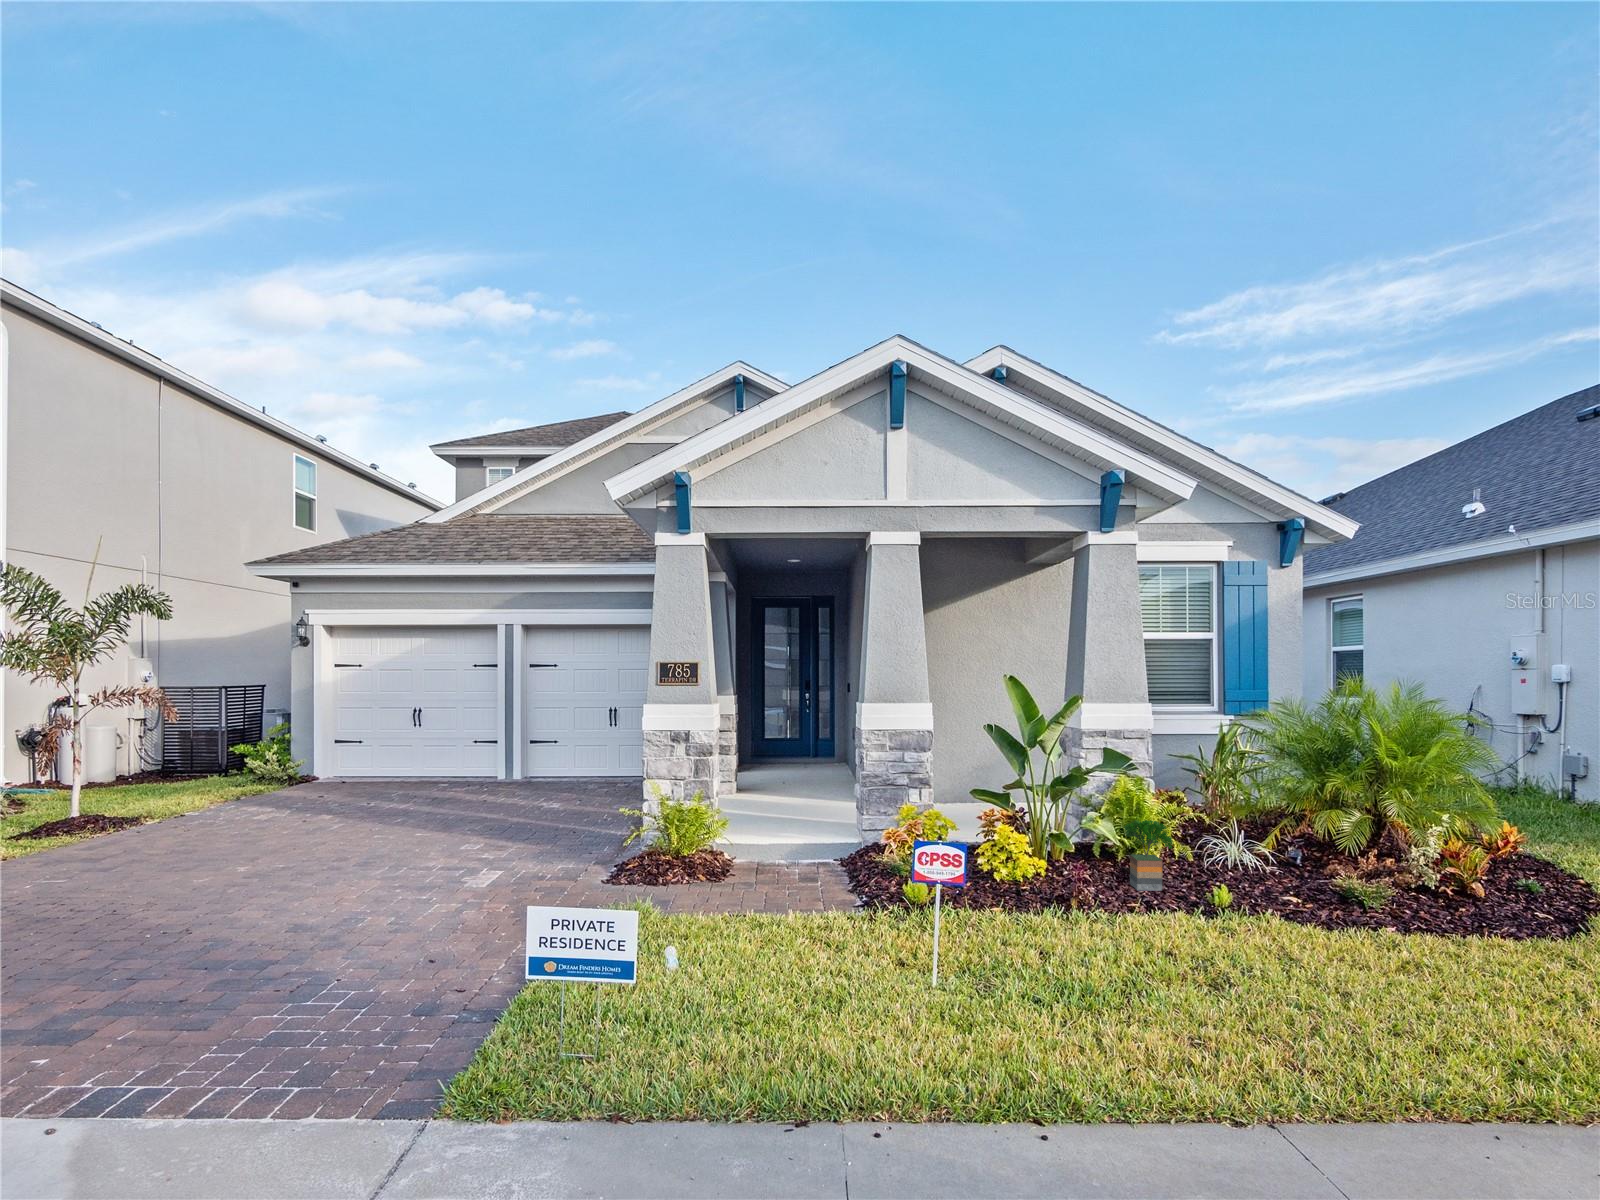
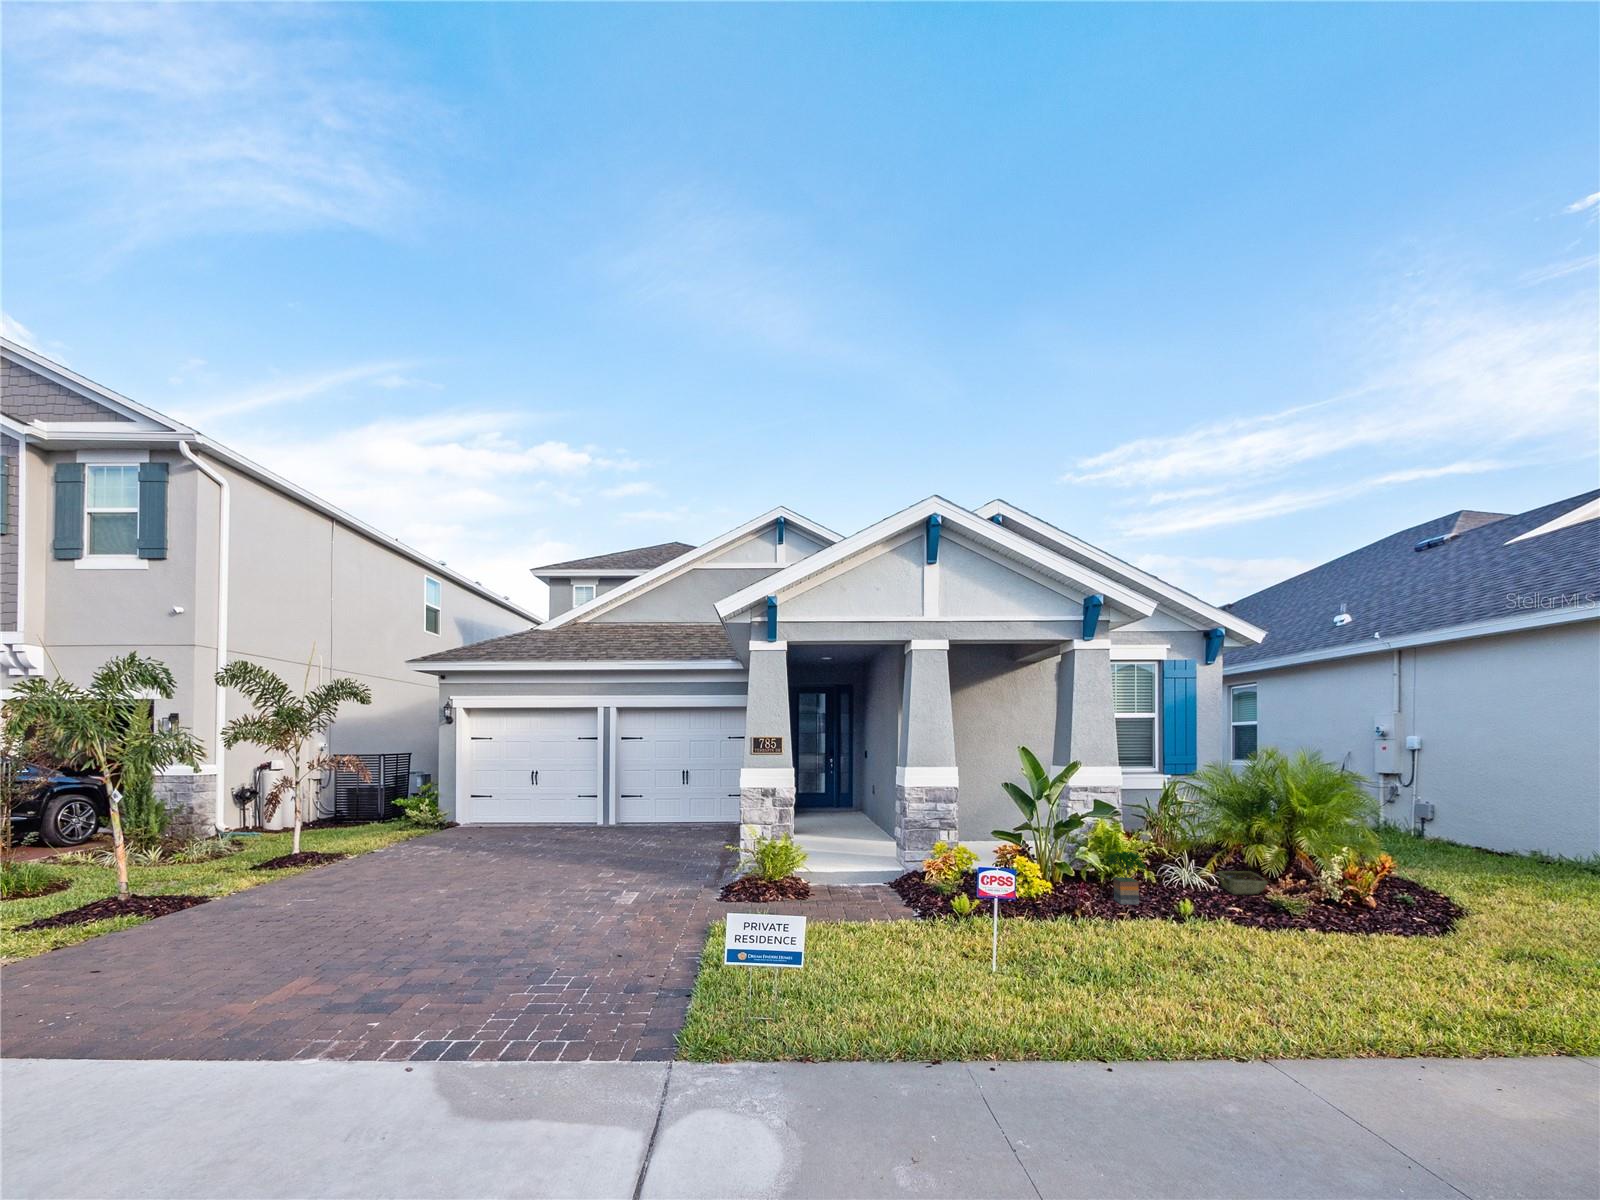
woven basket: none [1276,846,1343,878] -> present [1218,871,1268,895]

